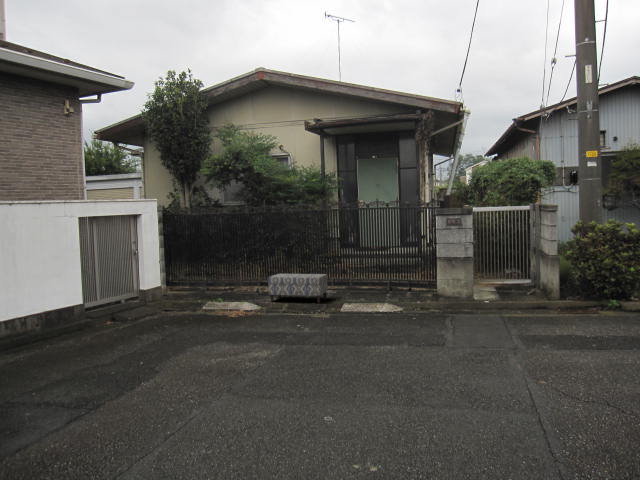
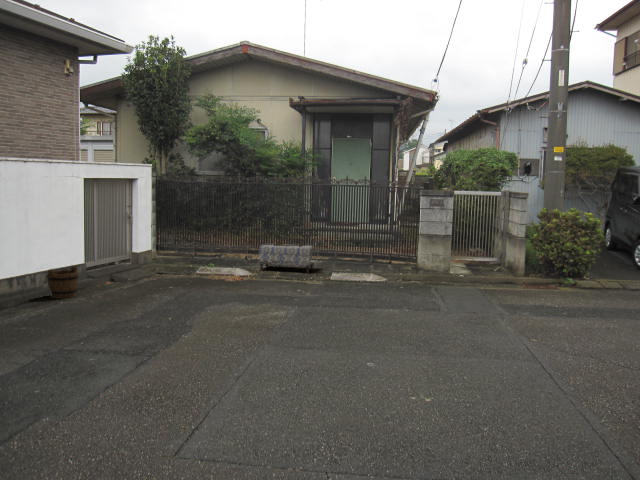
bucket: none [36,308,69,342] -> present [46,266,79,299]

